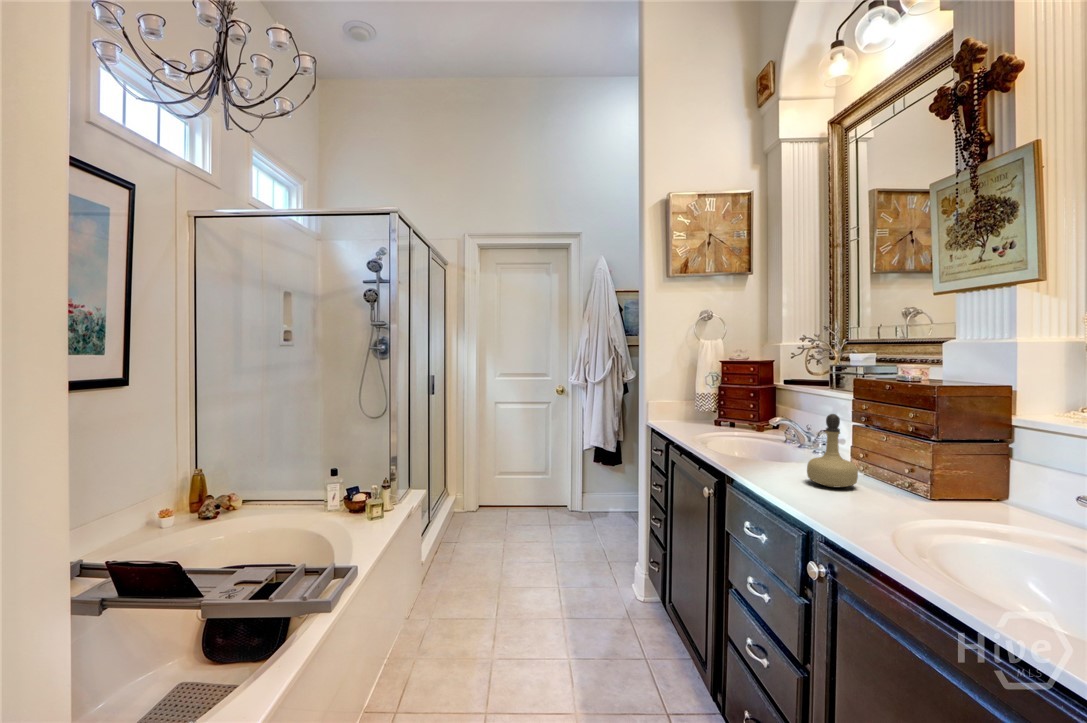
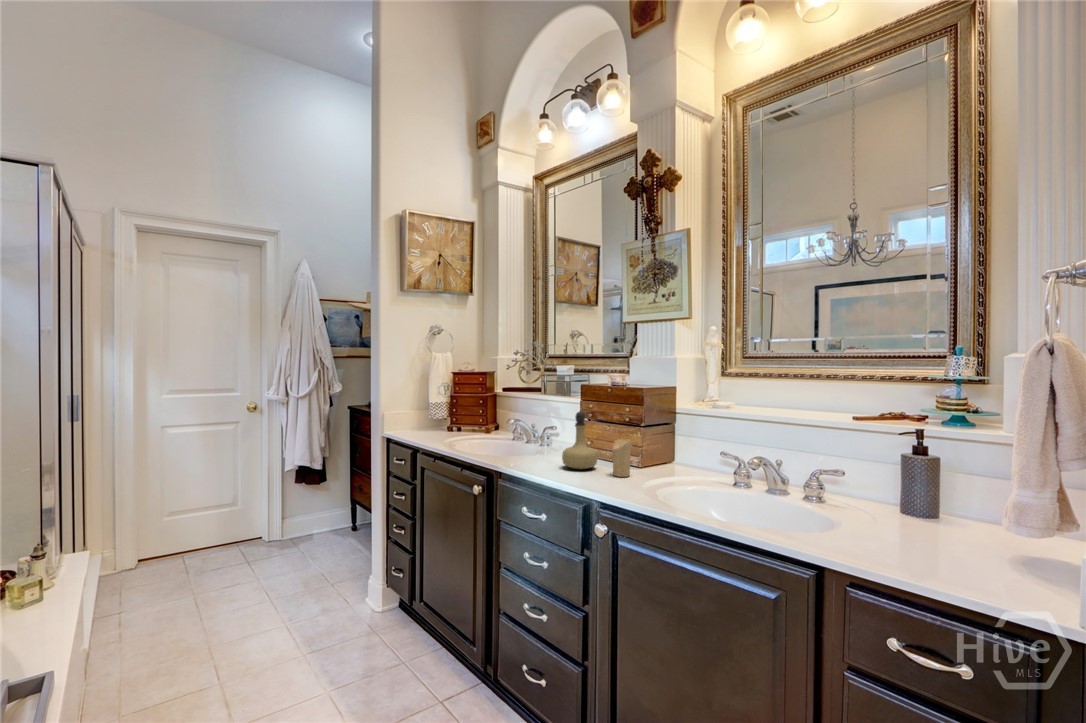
candle: none [869,455,901,507] -> present [612,439,631,477]

